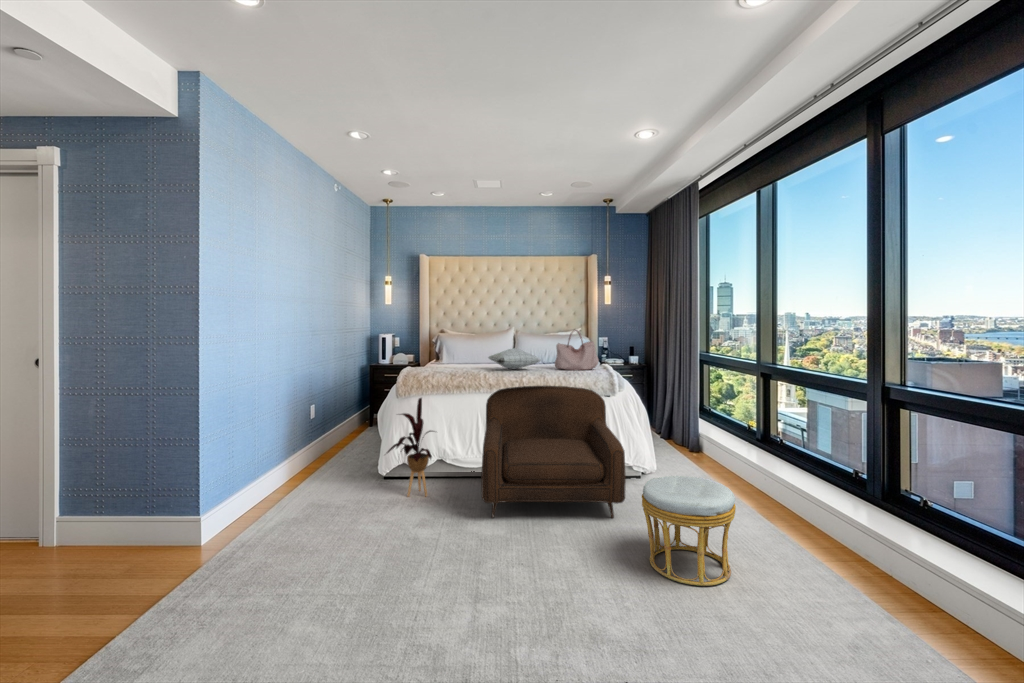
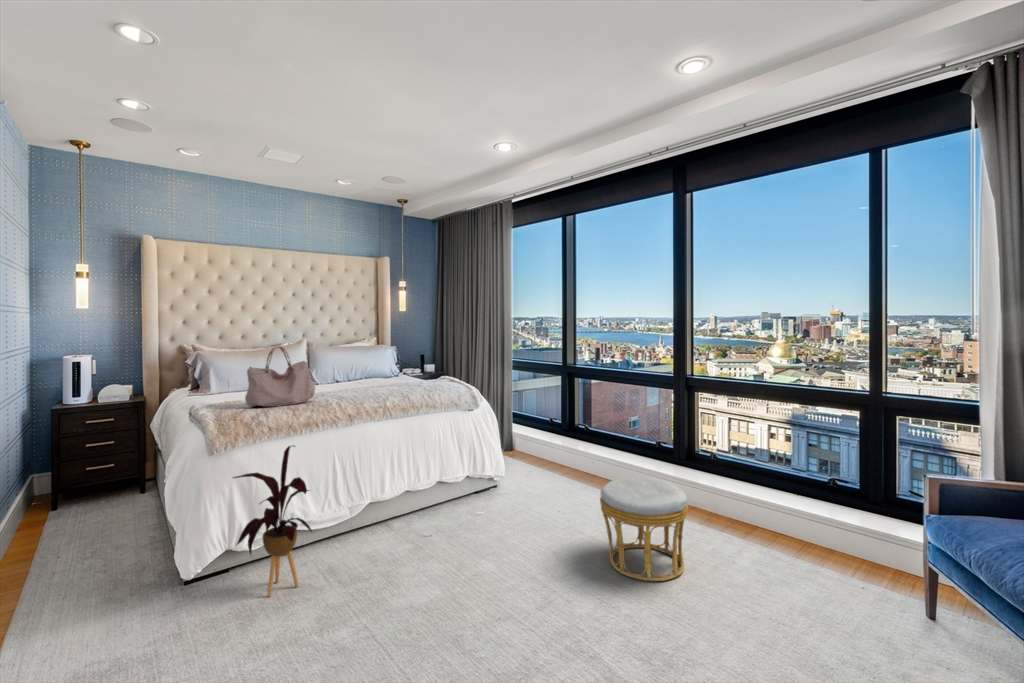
handbag: present [555,330,599,370] -> present [245,346,315,407]
pillow: present [488,348,541,369] -> none [310,365,389,392]
armchair: present [481,386,626,518] -> none [352,405,549,583]

